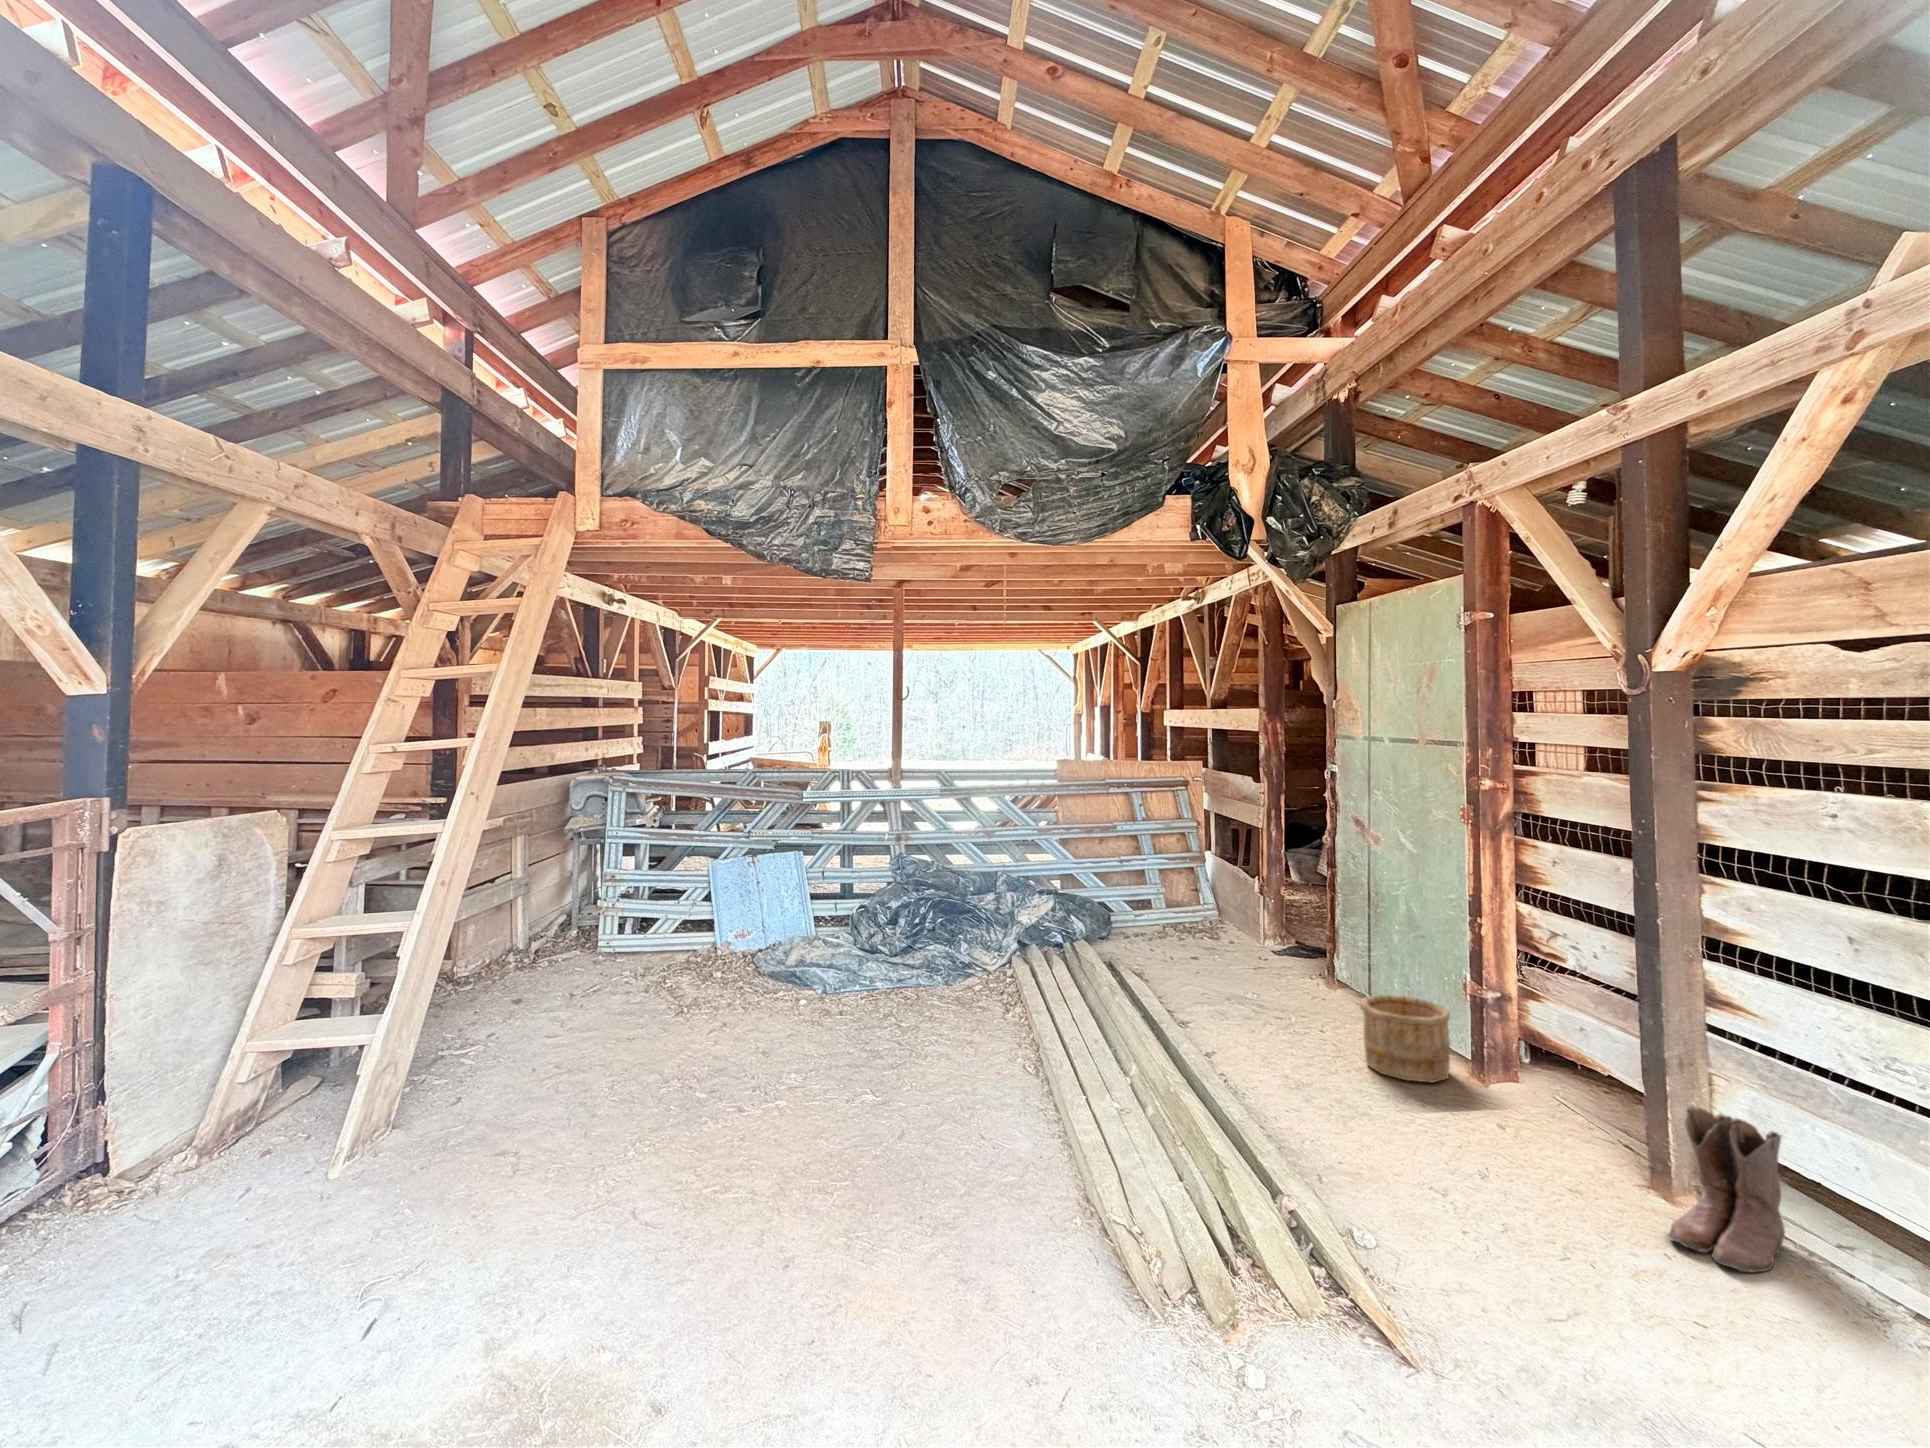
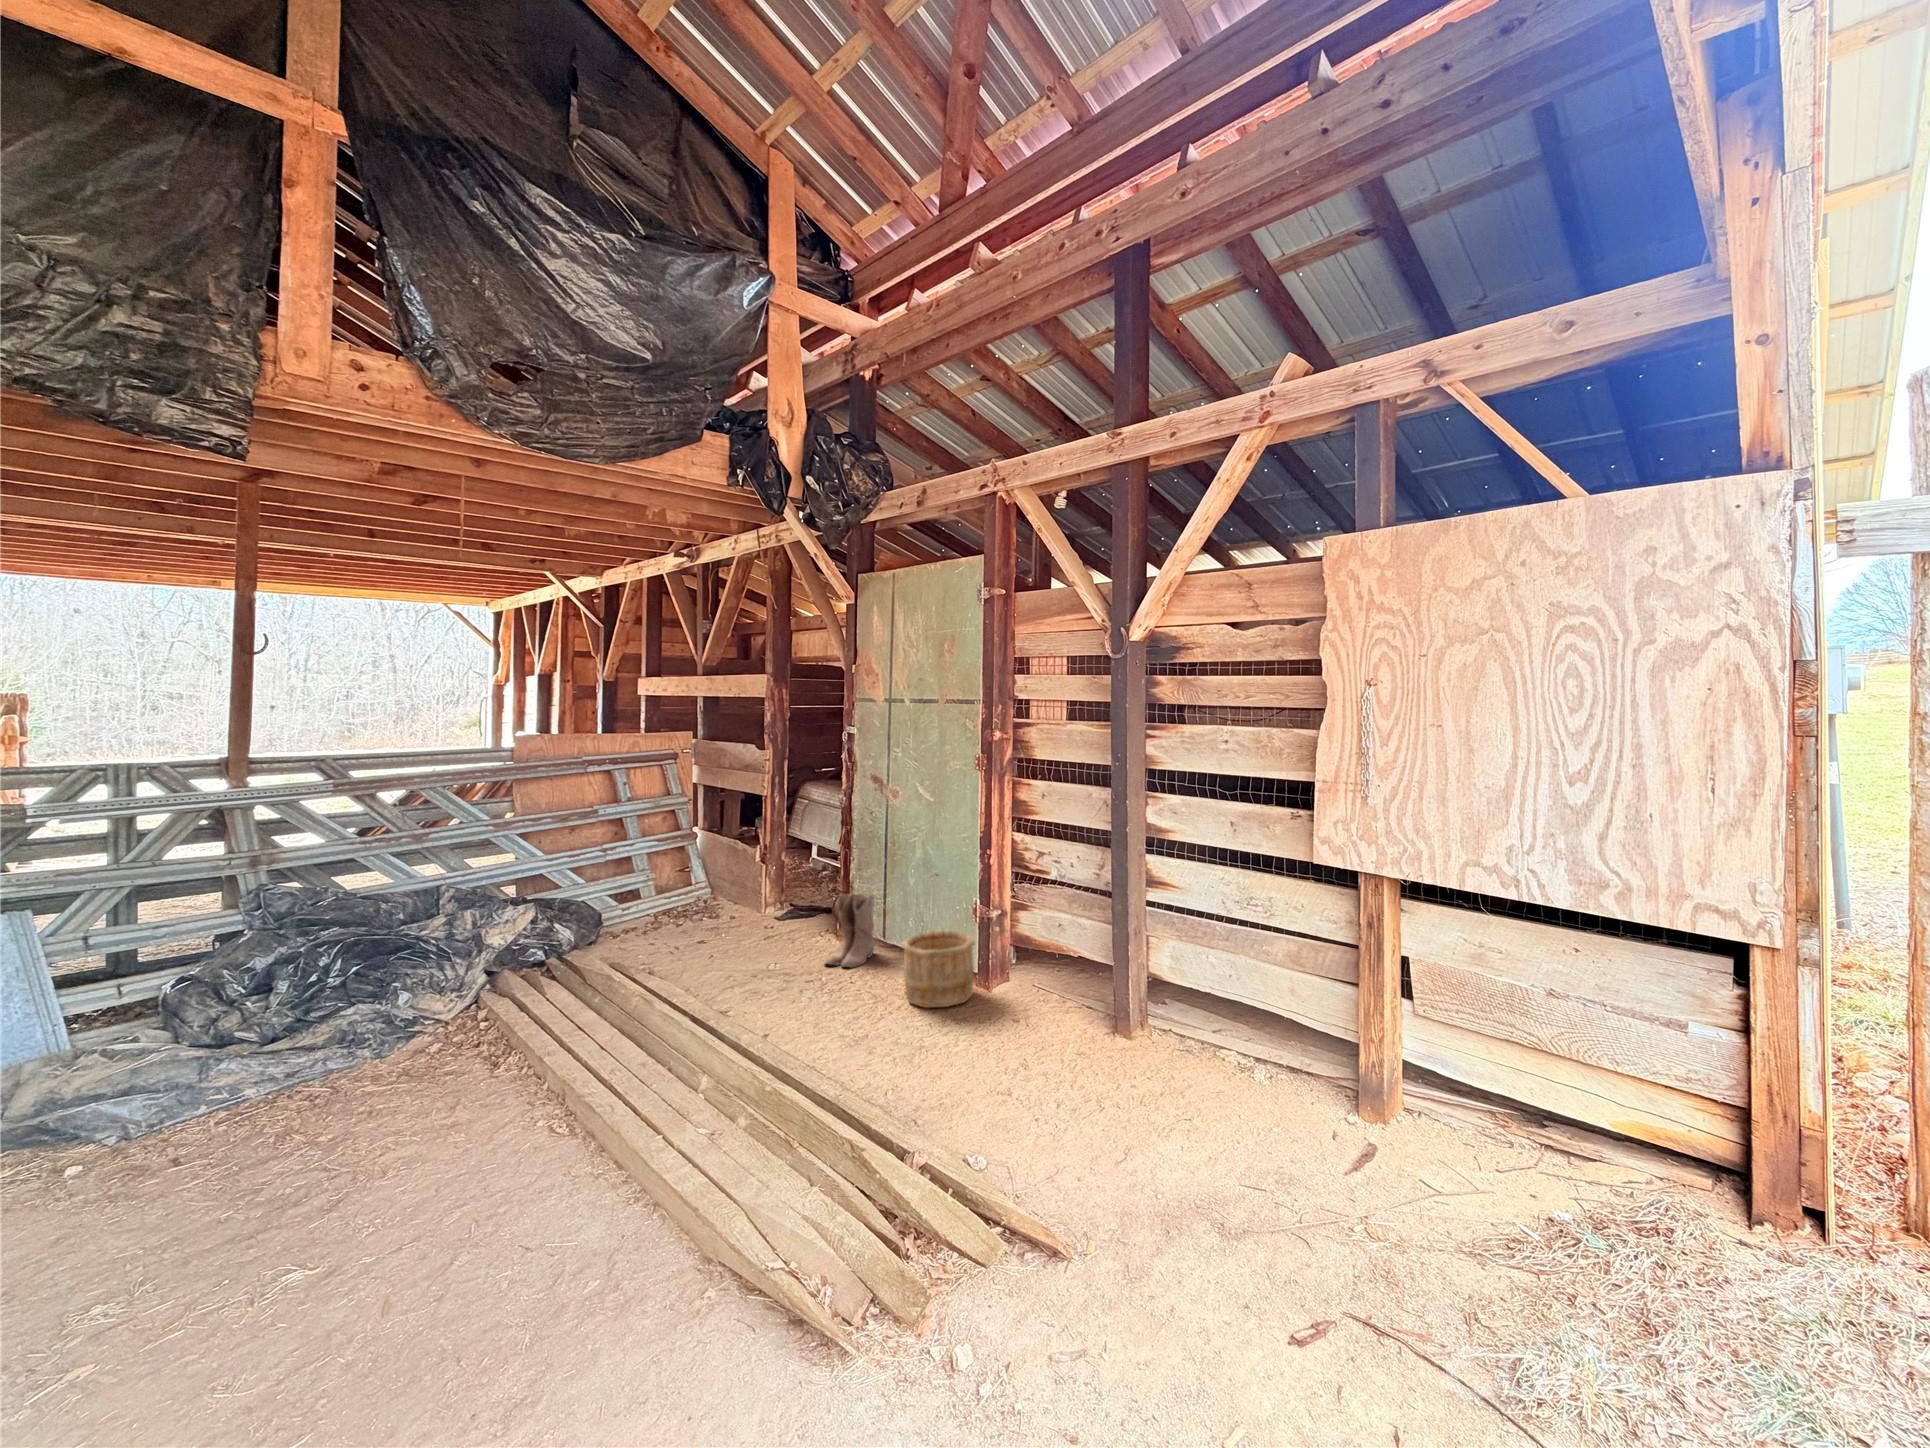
boots: present [1665,1106,1785,1272] -> present [825,894,875,968]

